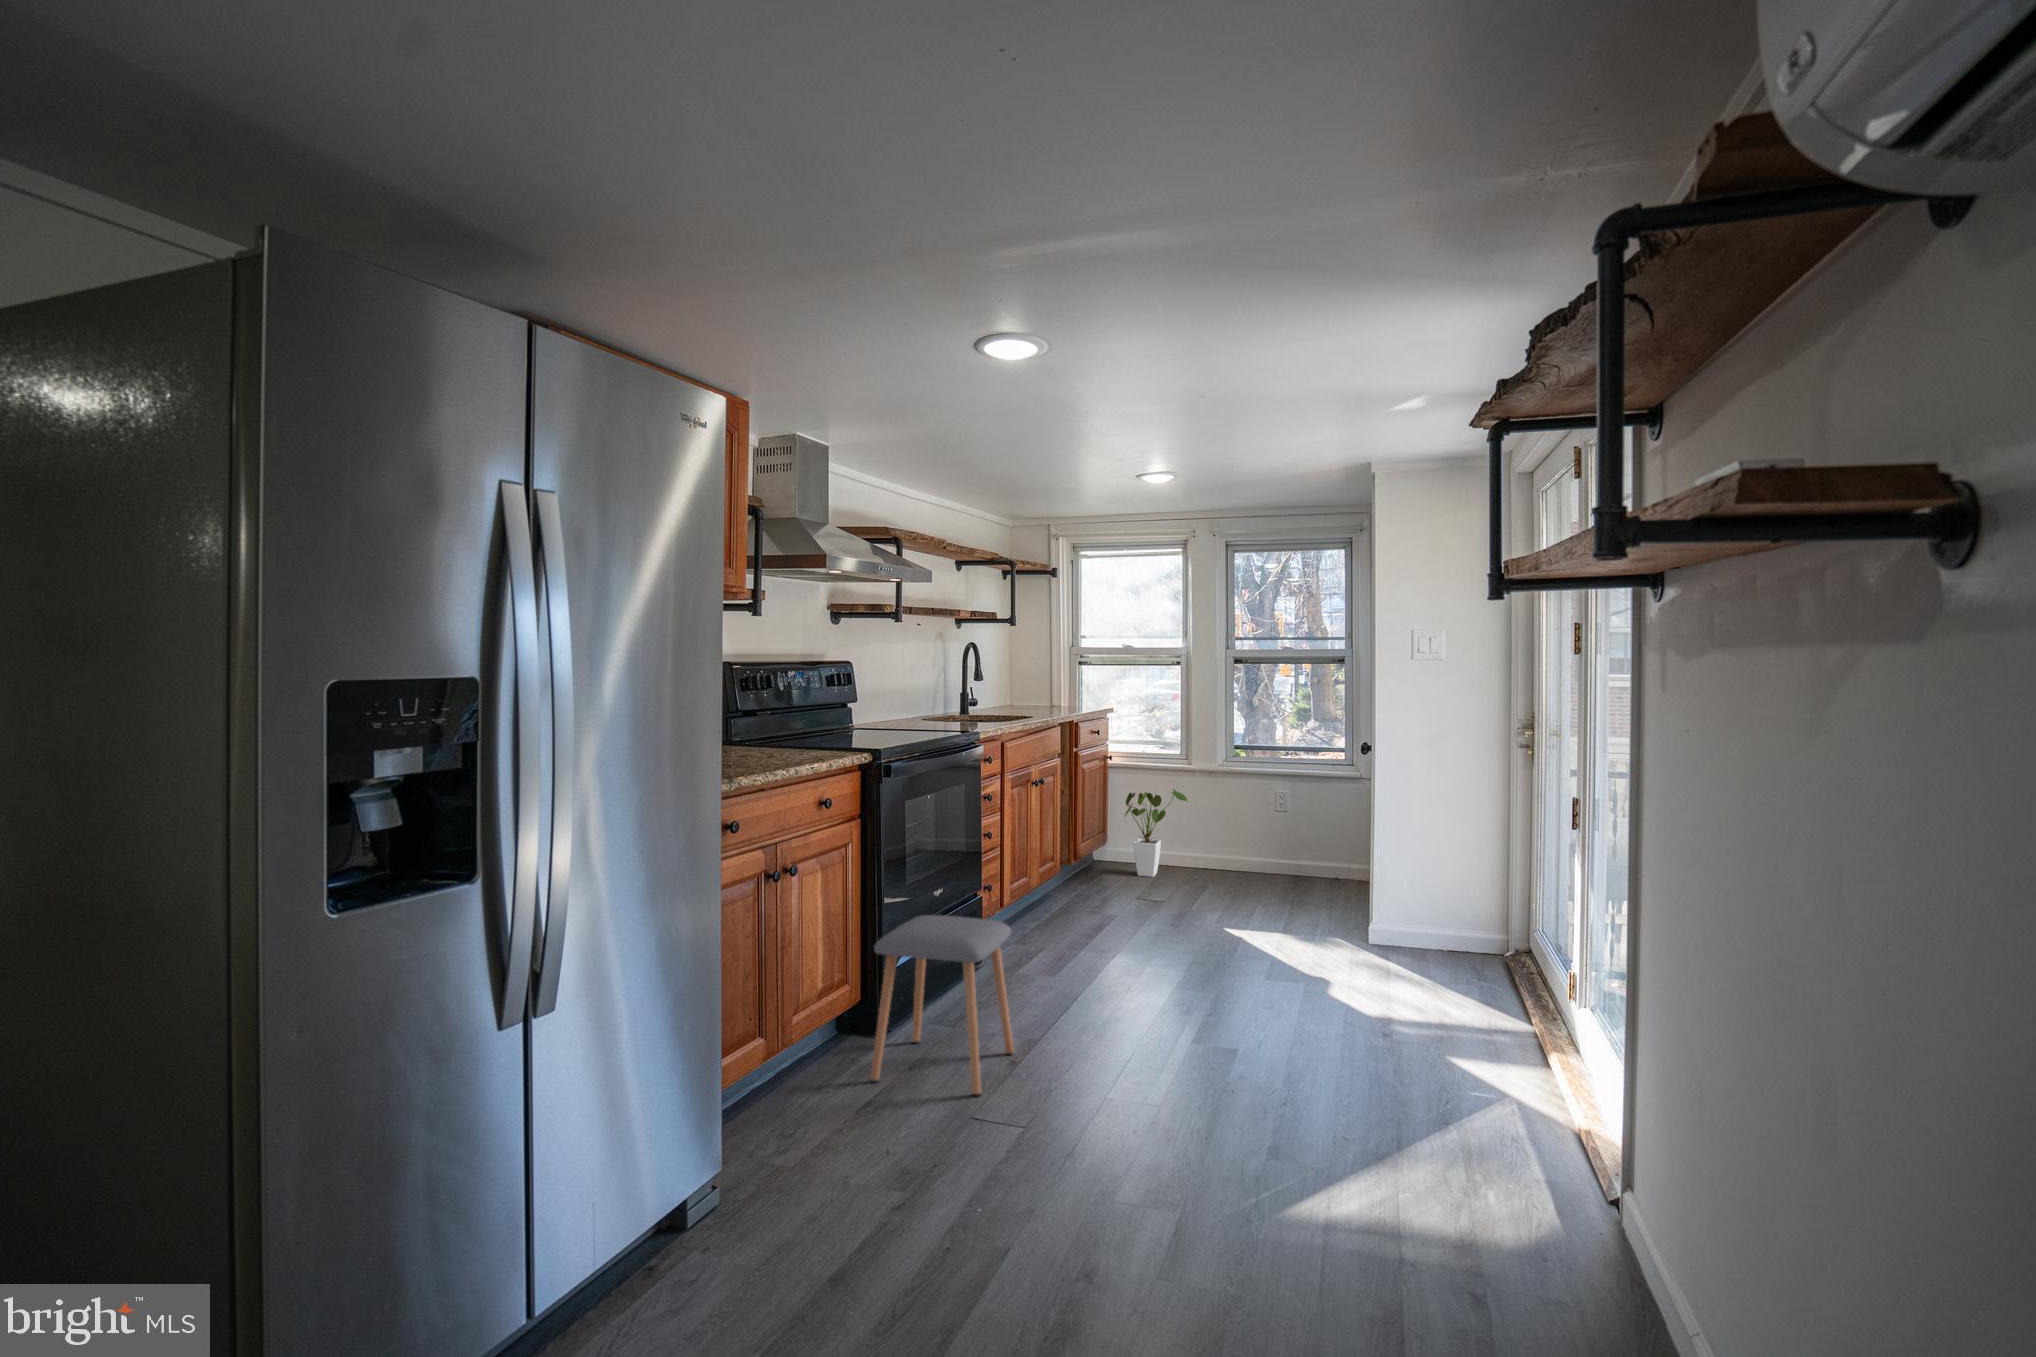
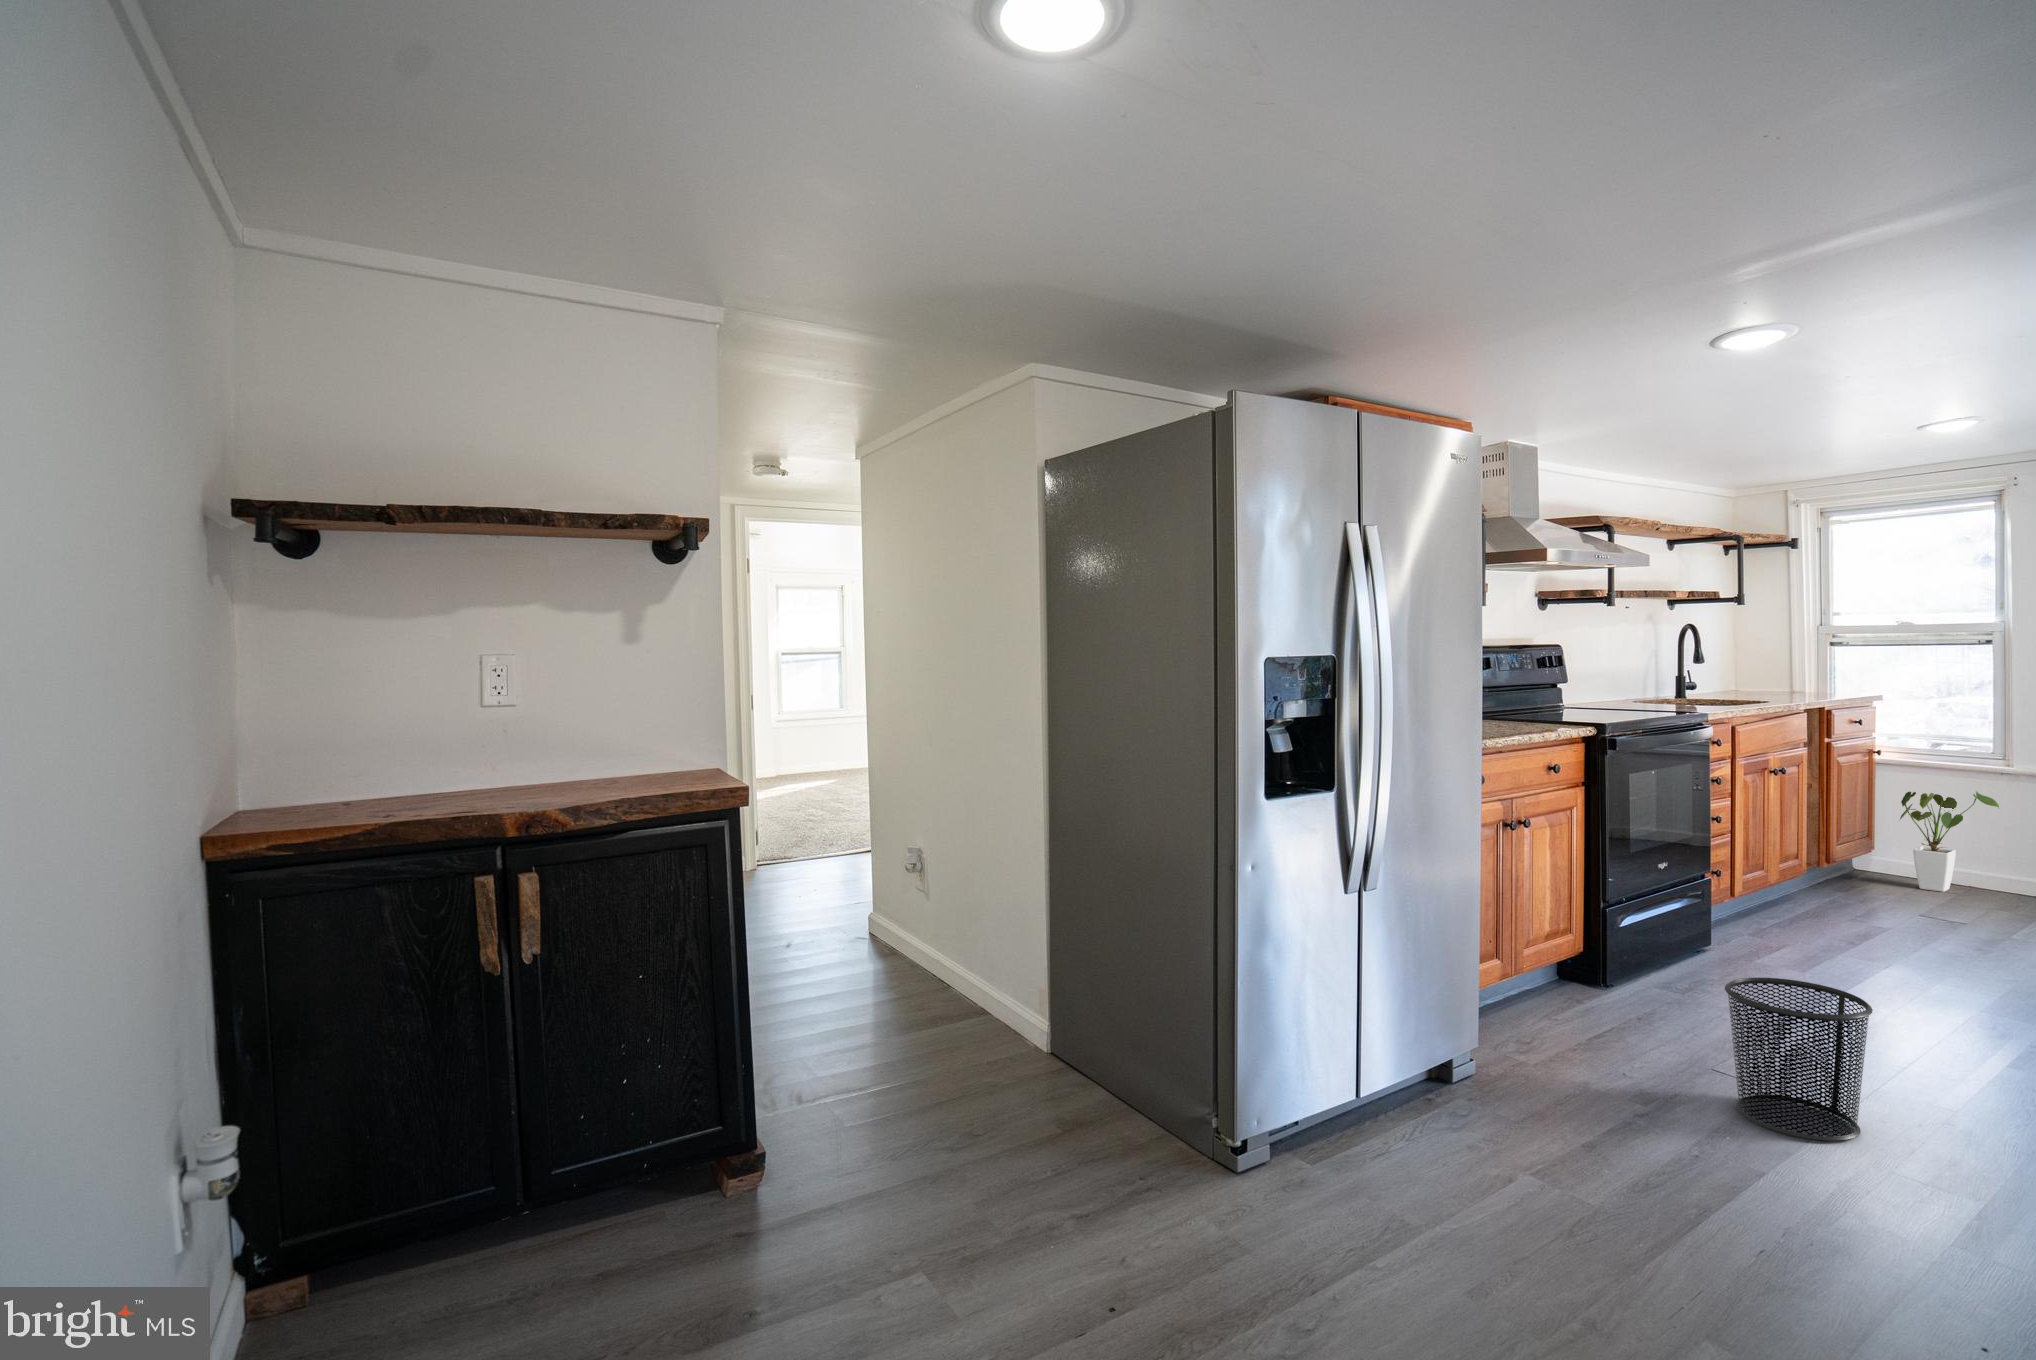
stool: present [871,915,1014,1096] -> none [1600,880,1758,1050]
waste bin: none [977,1021,1102,1201] -> present [1725,977,1873,1142]

